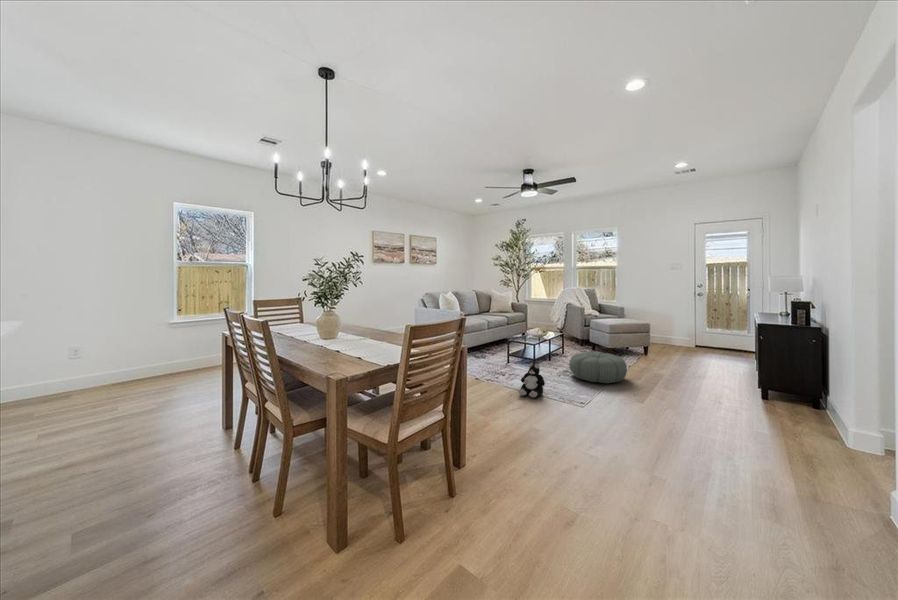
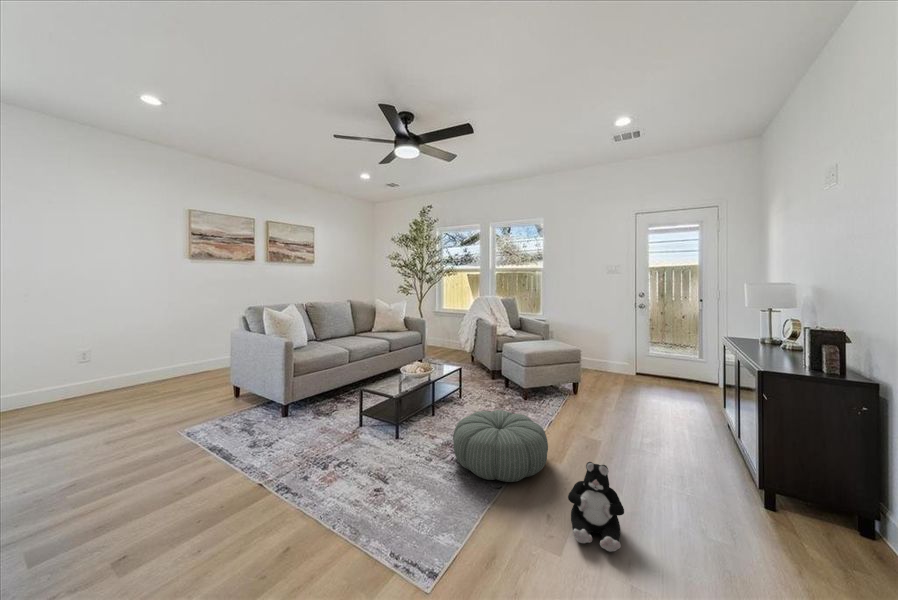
plush toy: present [518,363,545,398] -> present [568,462,624,552]

